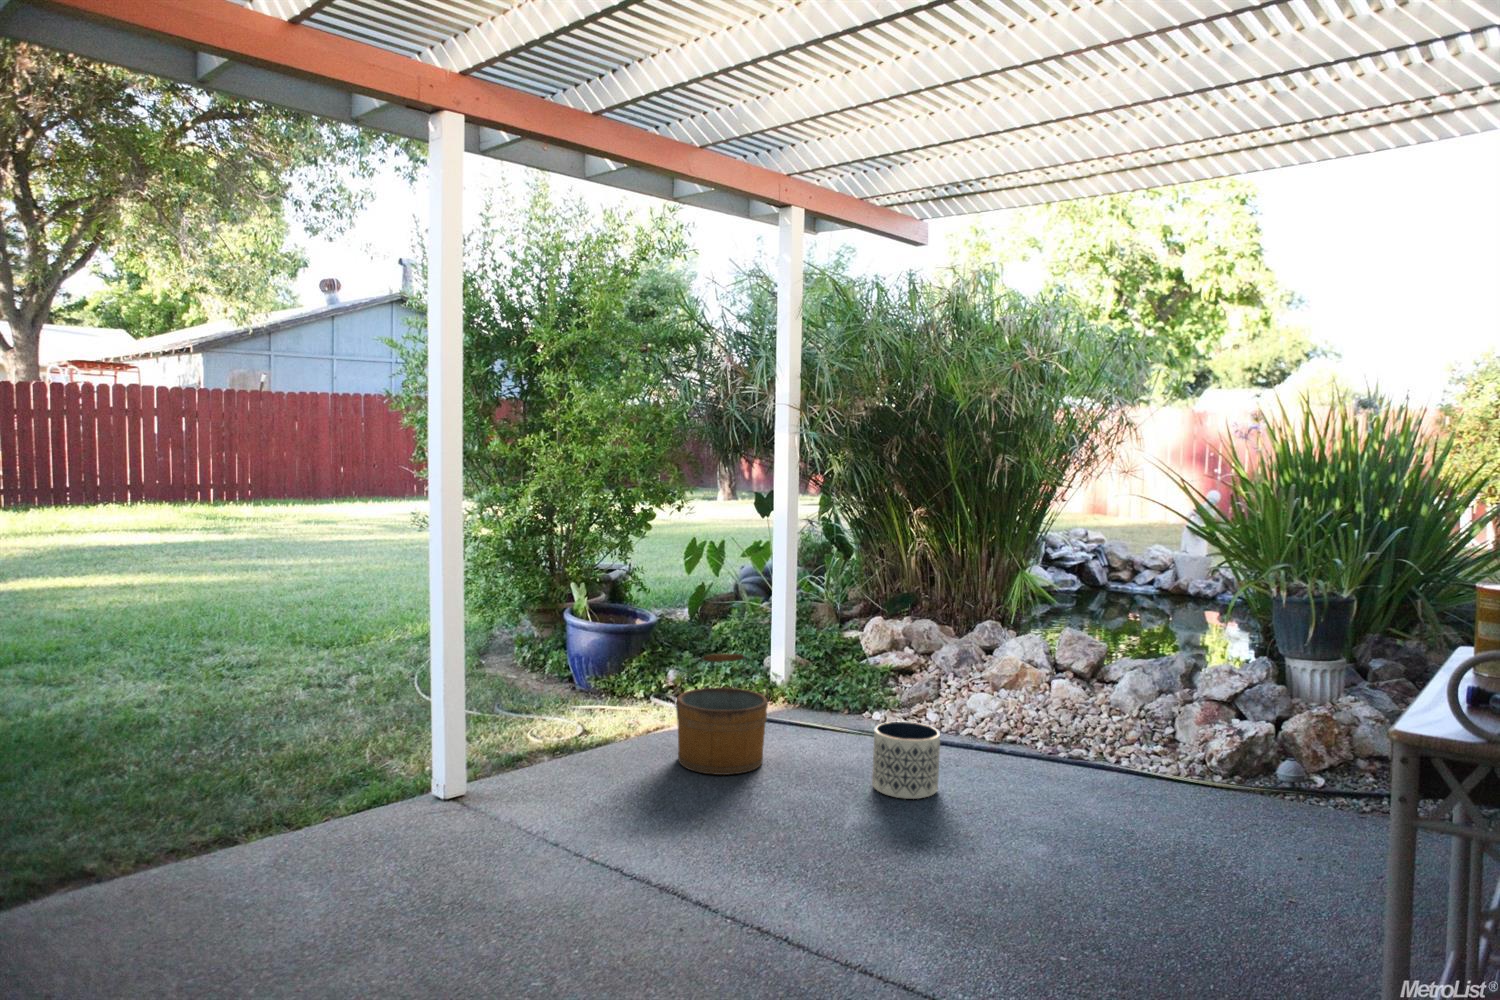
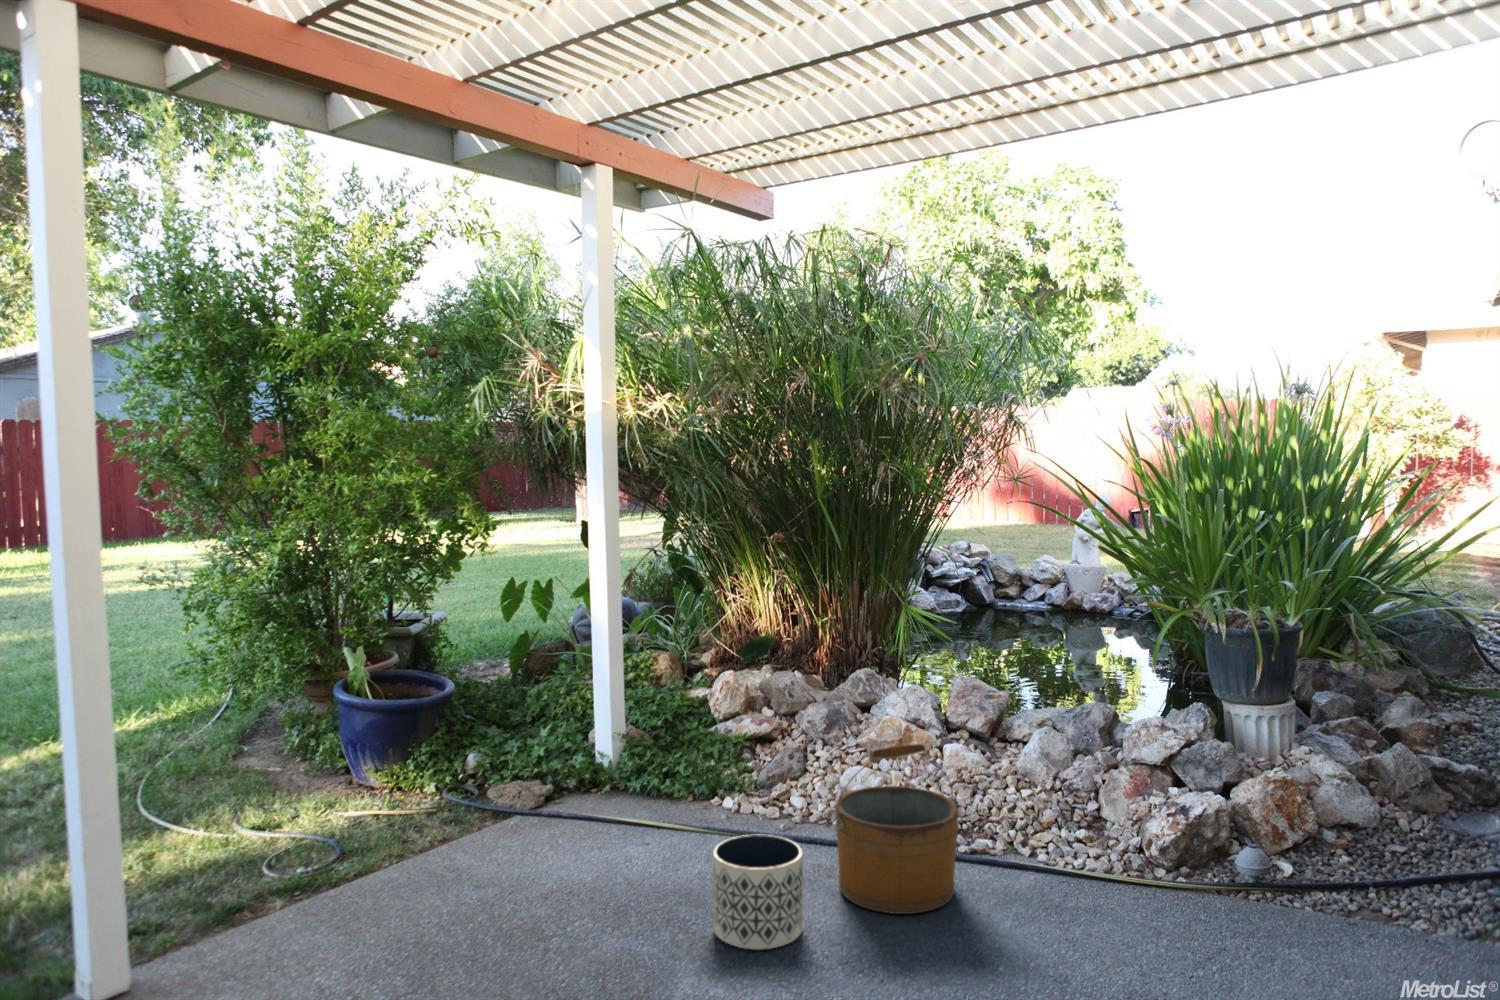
bucket: present [675,654,768,775] -> present [835,744,959,914]

